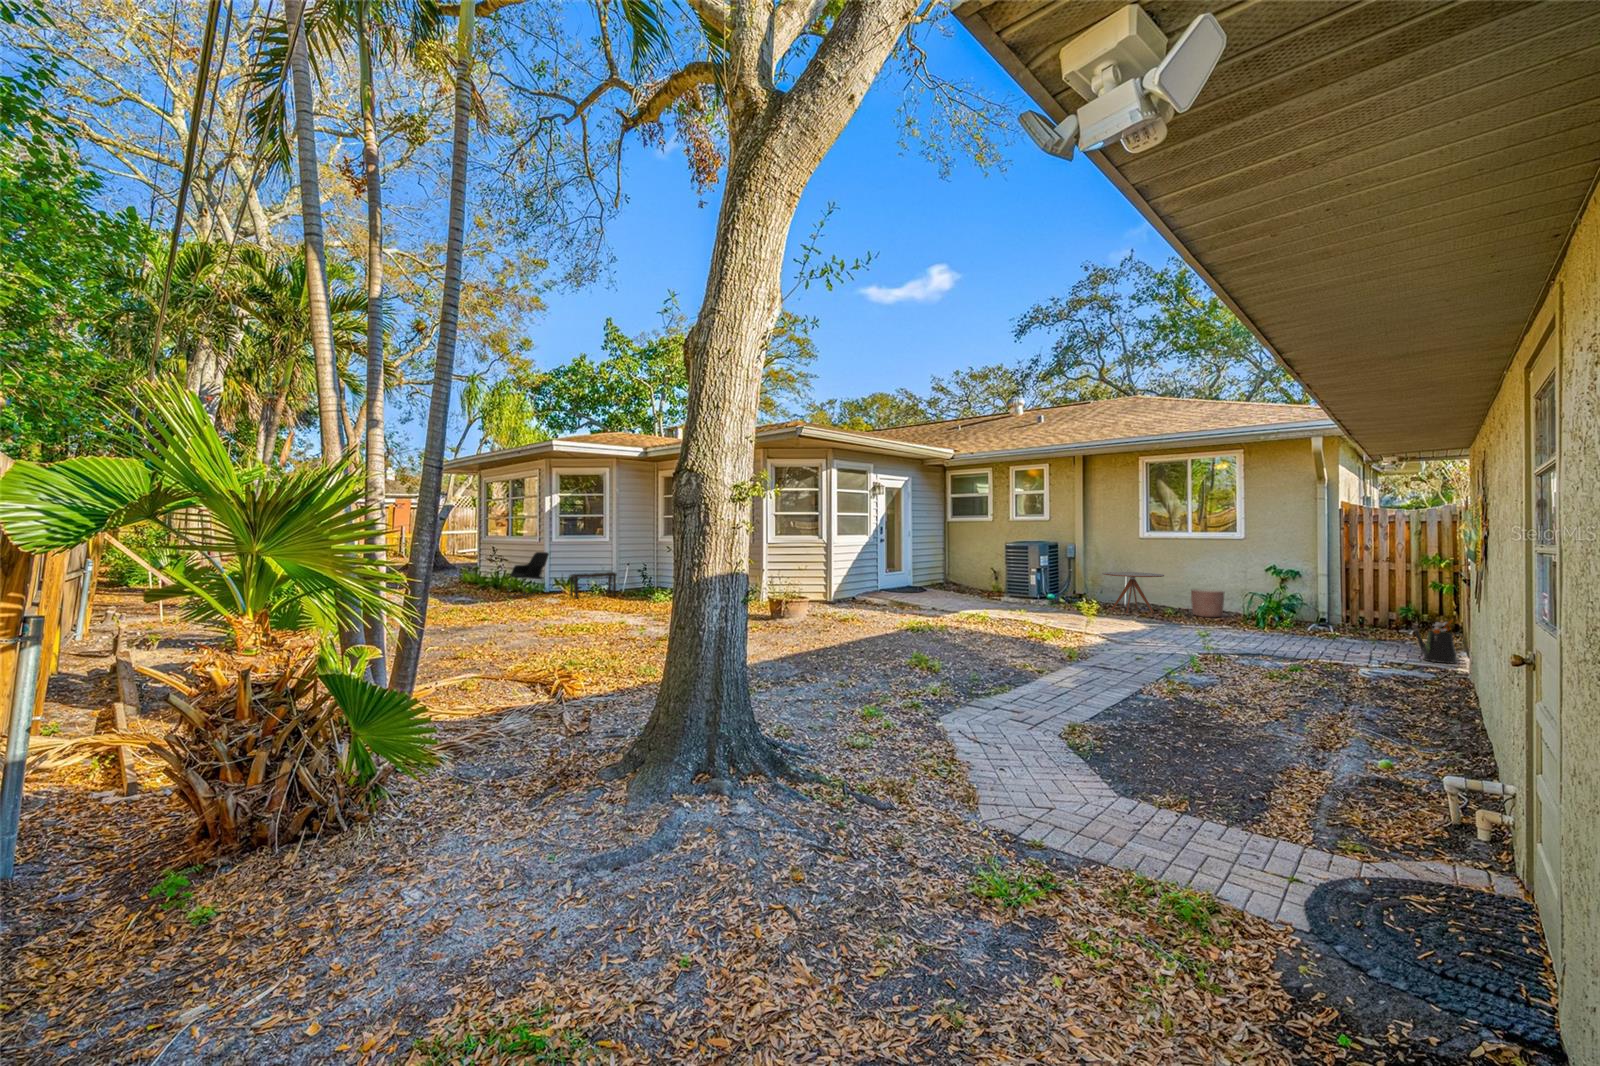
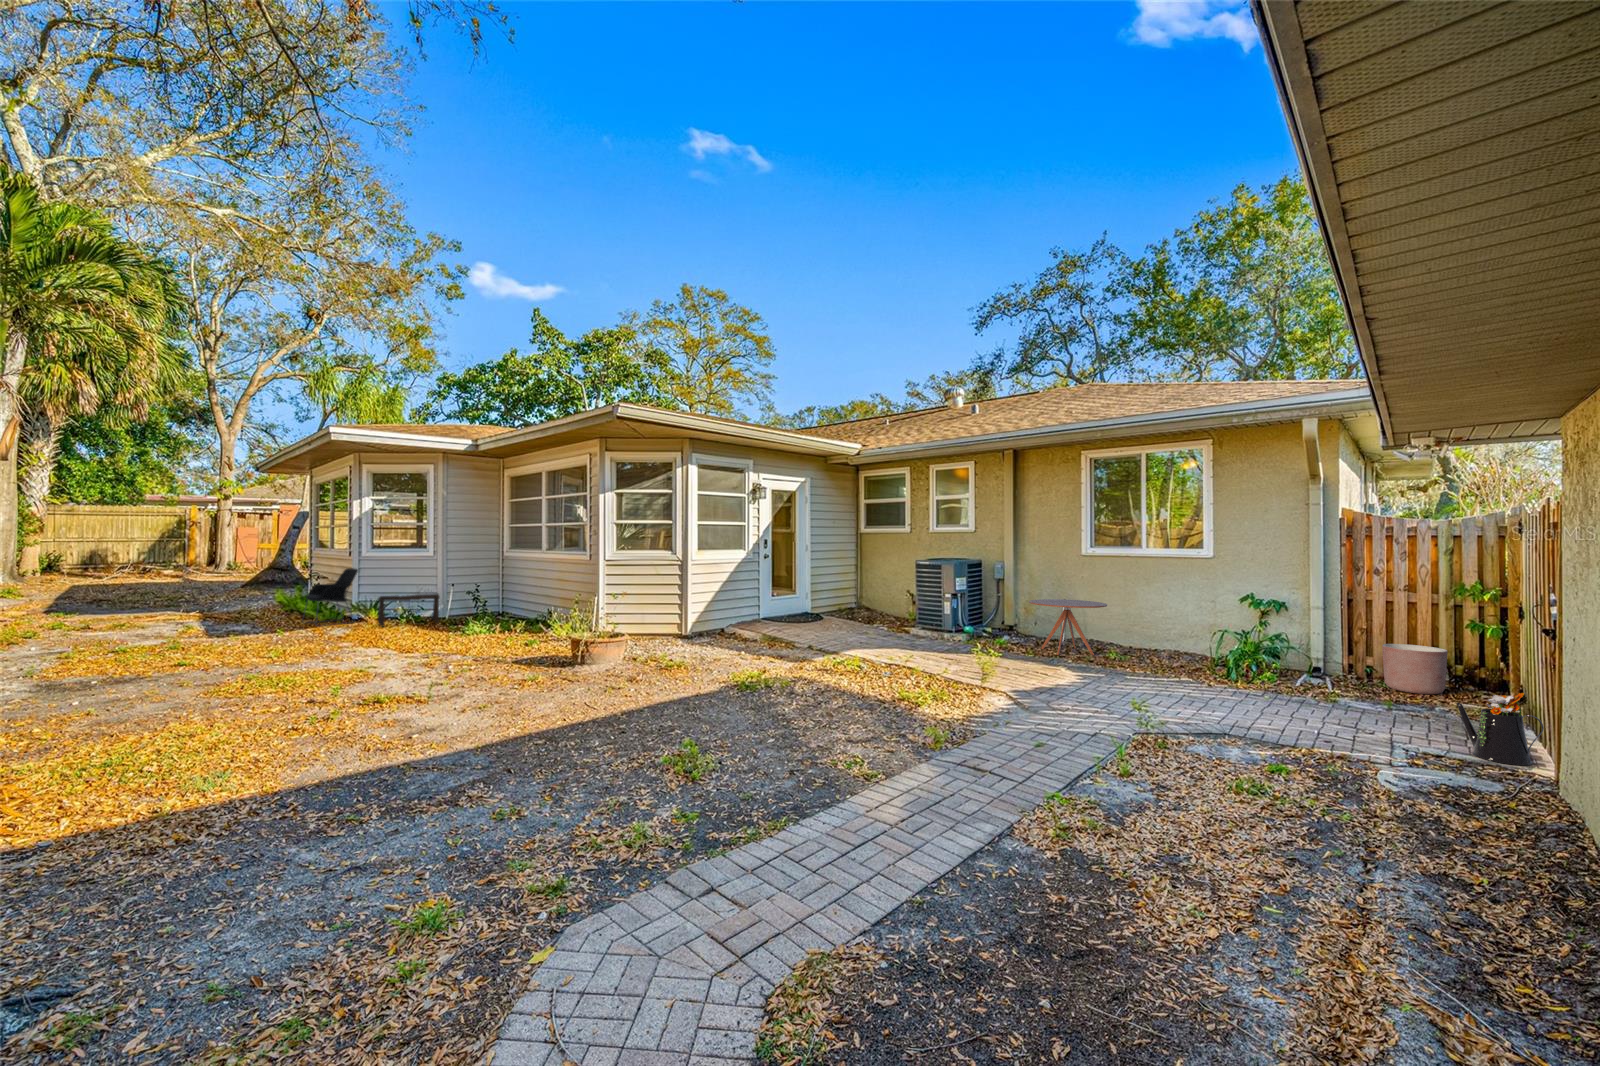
planter: present [1191,589,1224,617] -> present [1382,644,1448,694]

